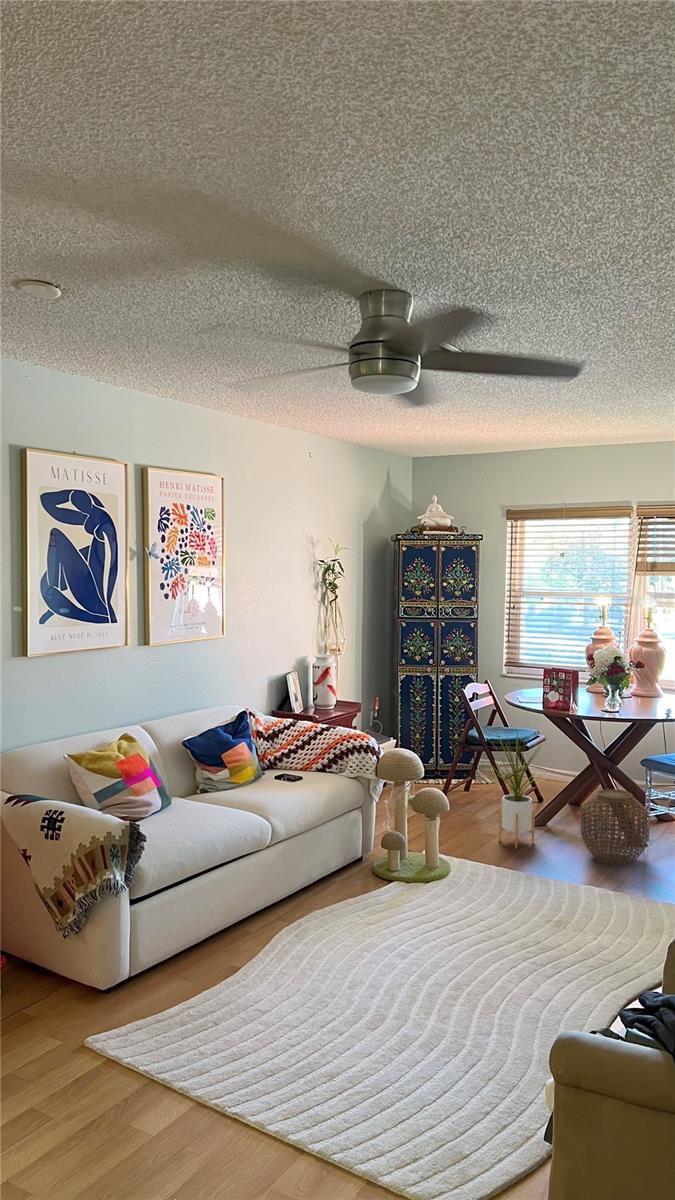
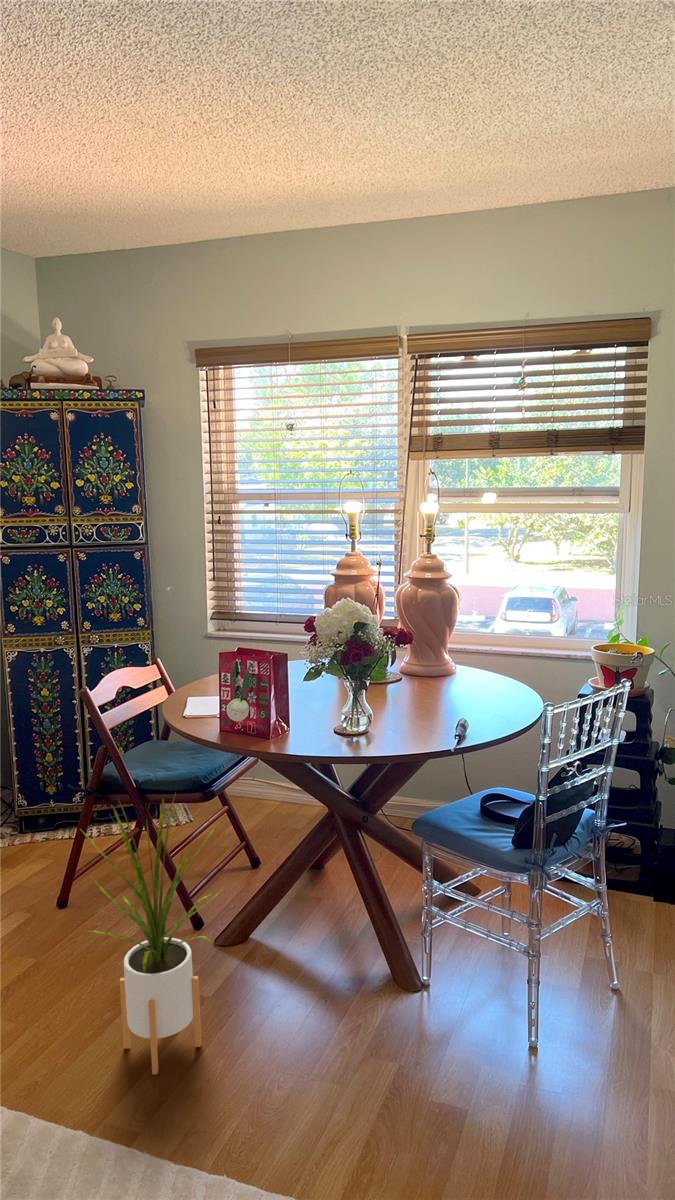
woven basket: present [581,789,649,865] -> none [290,931,439,1122]

